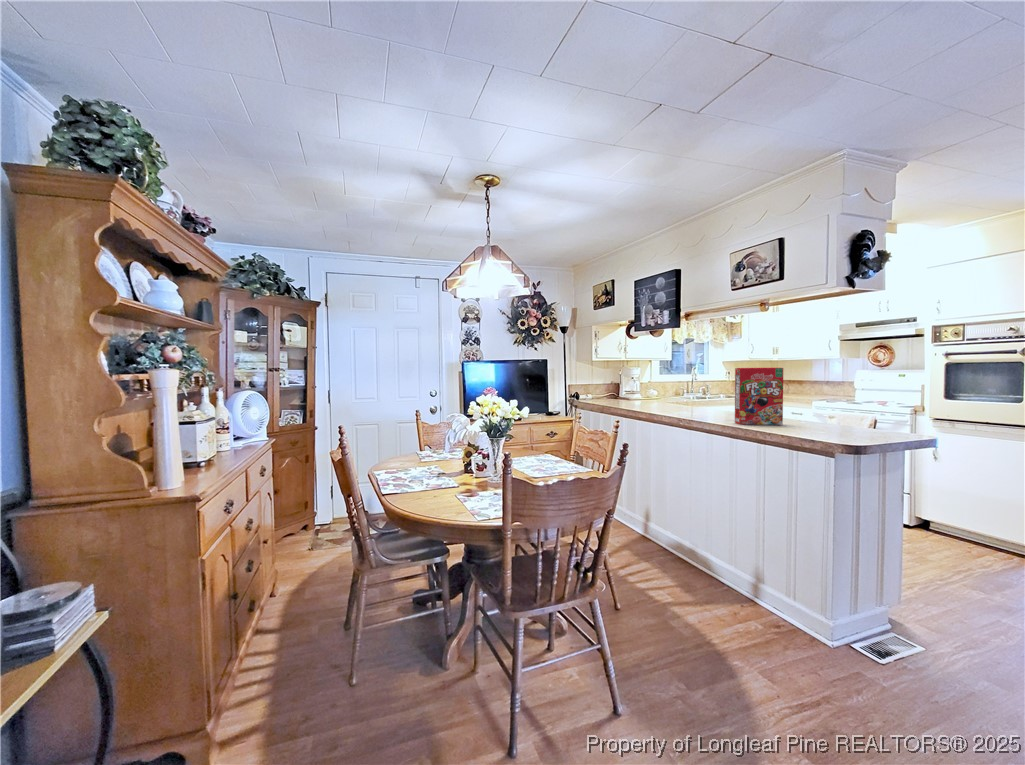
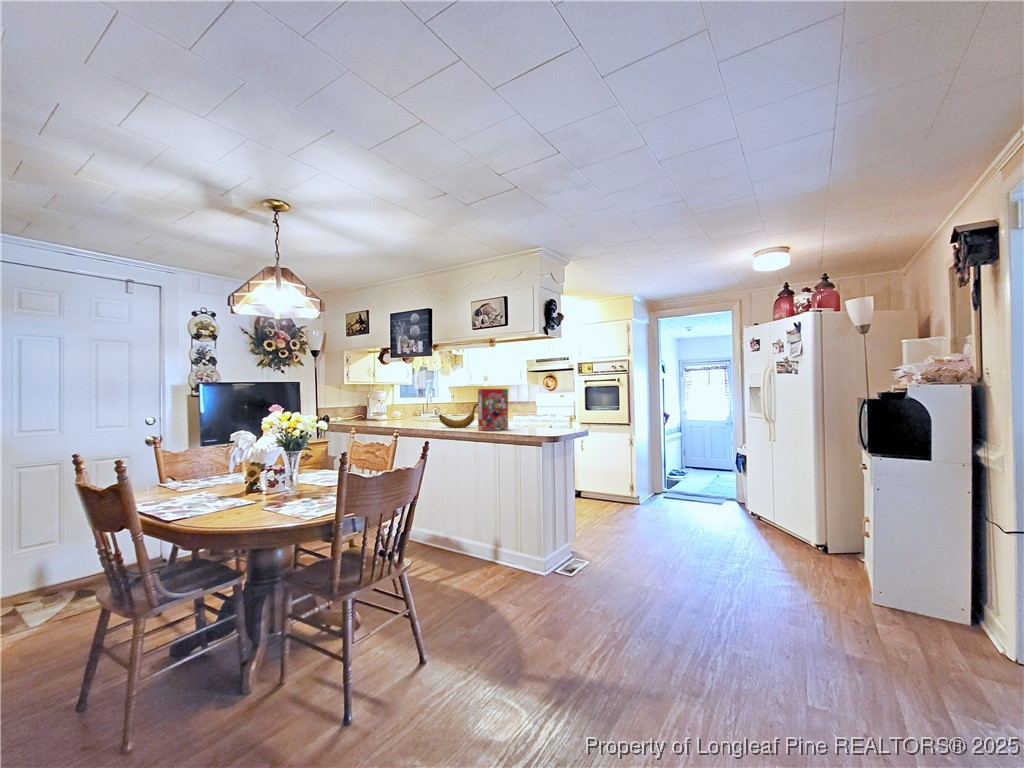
banana: none [685,386,740,416] -> present [439,404,478,428]

